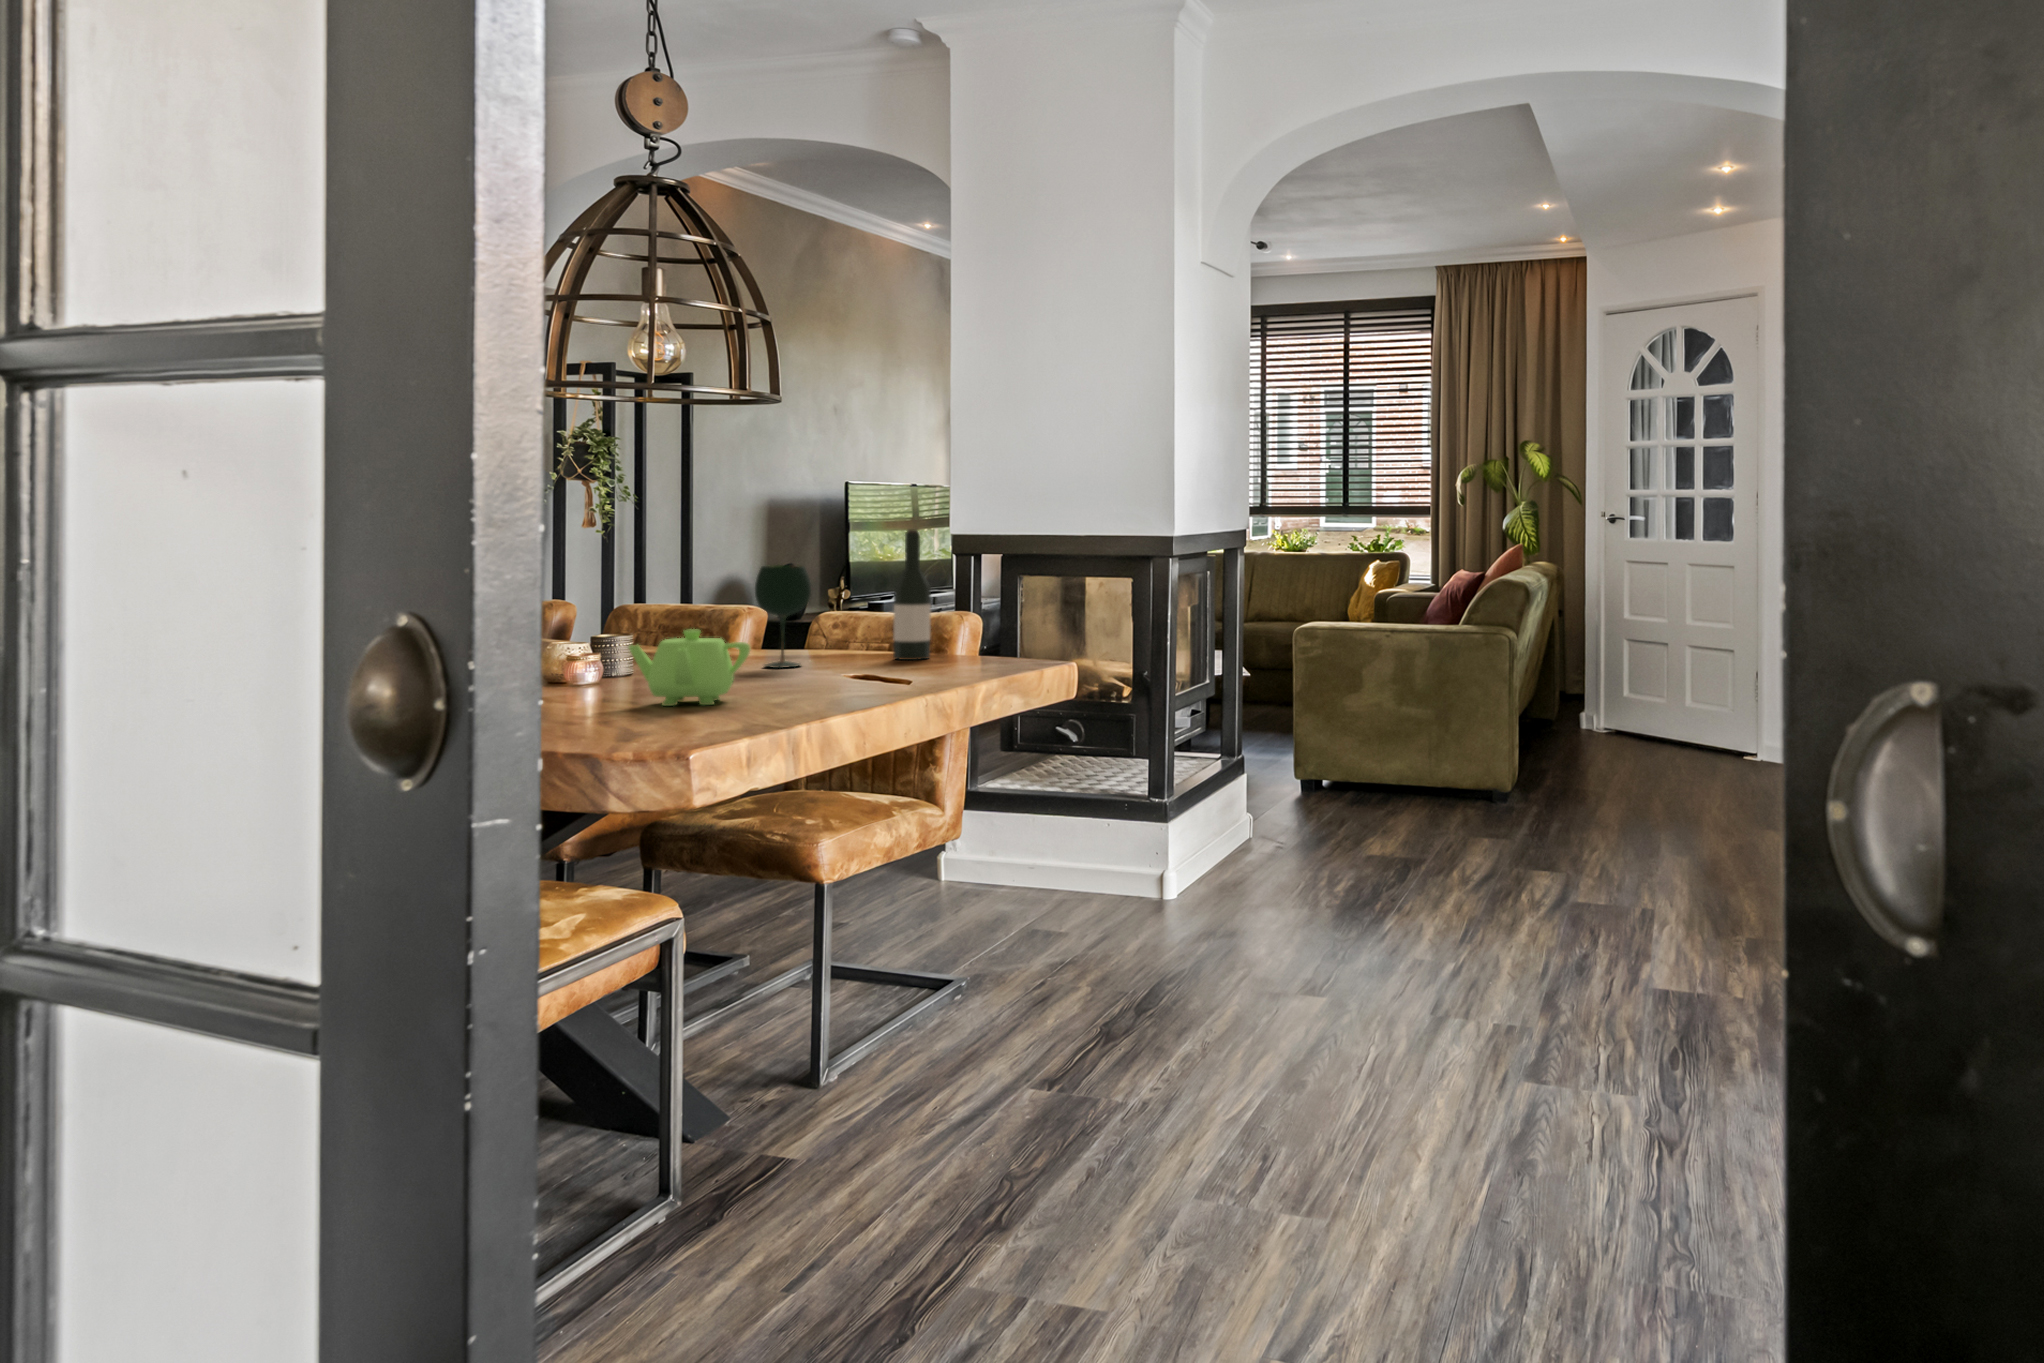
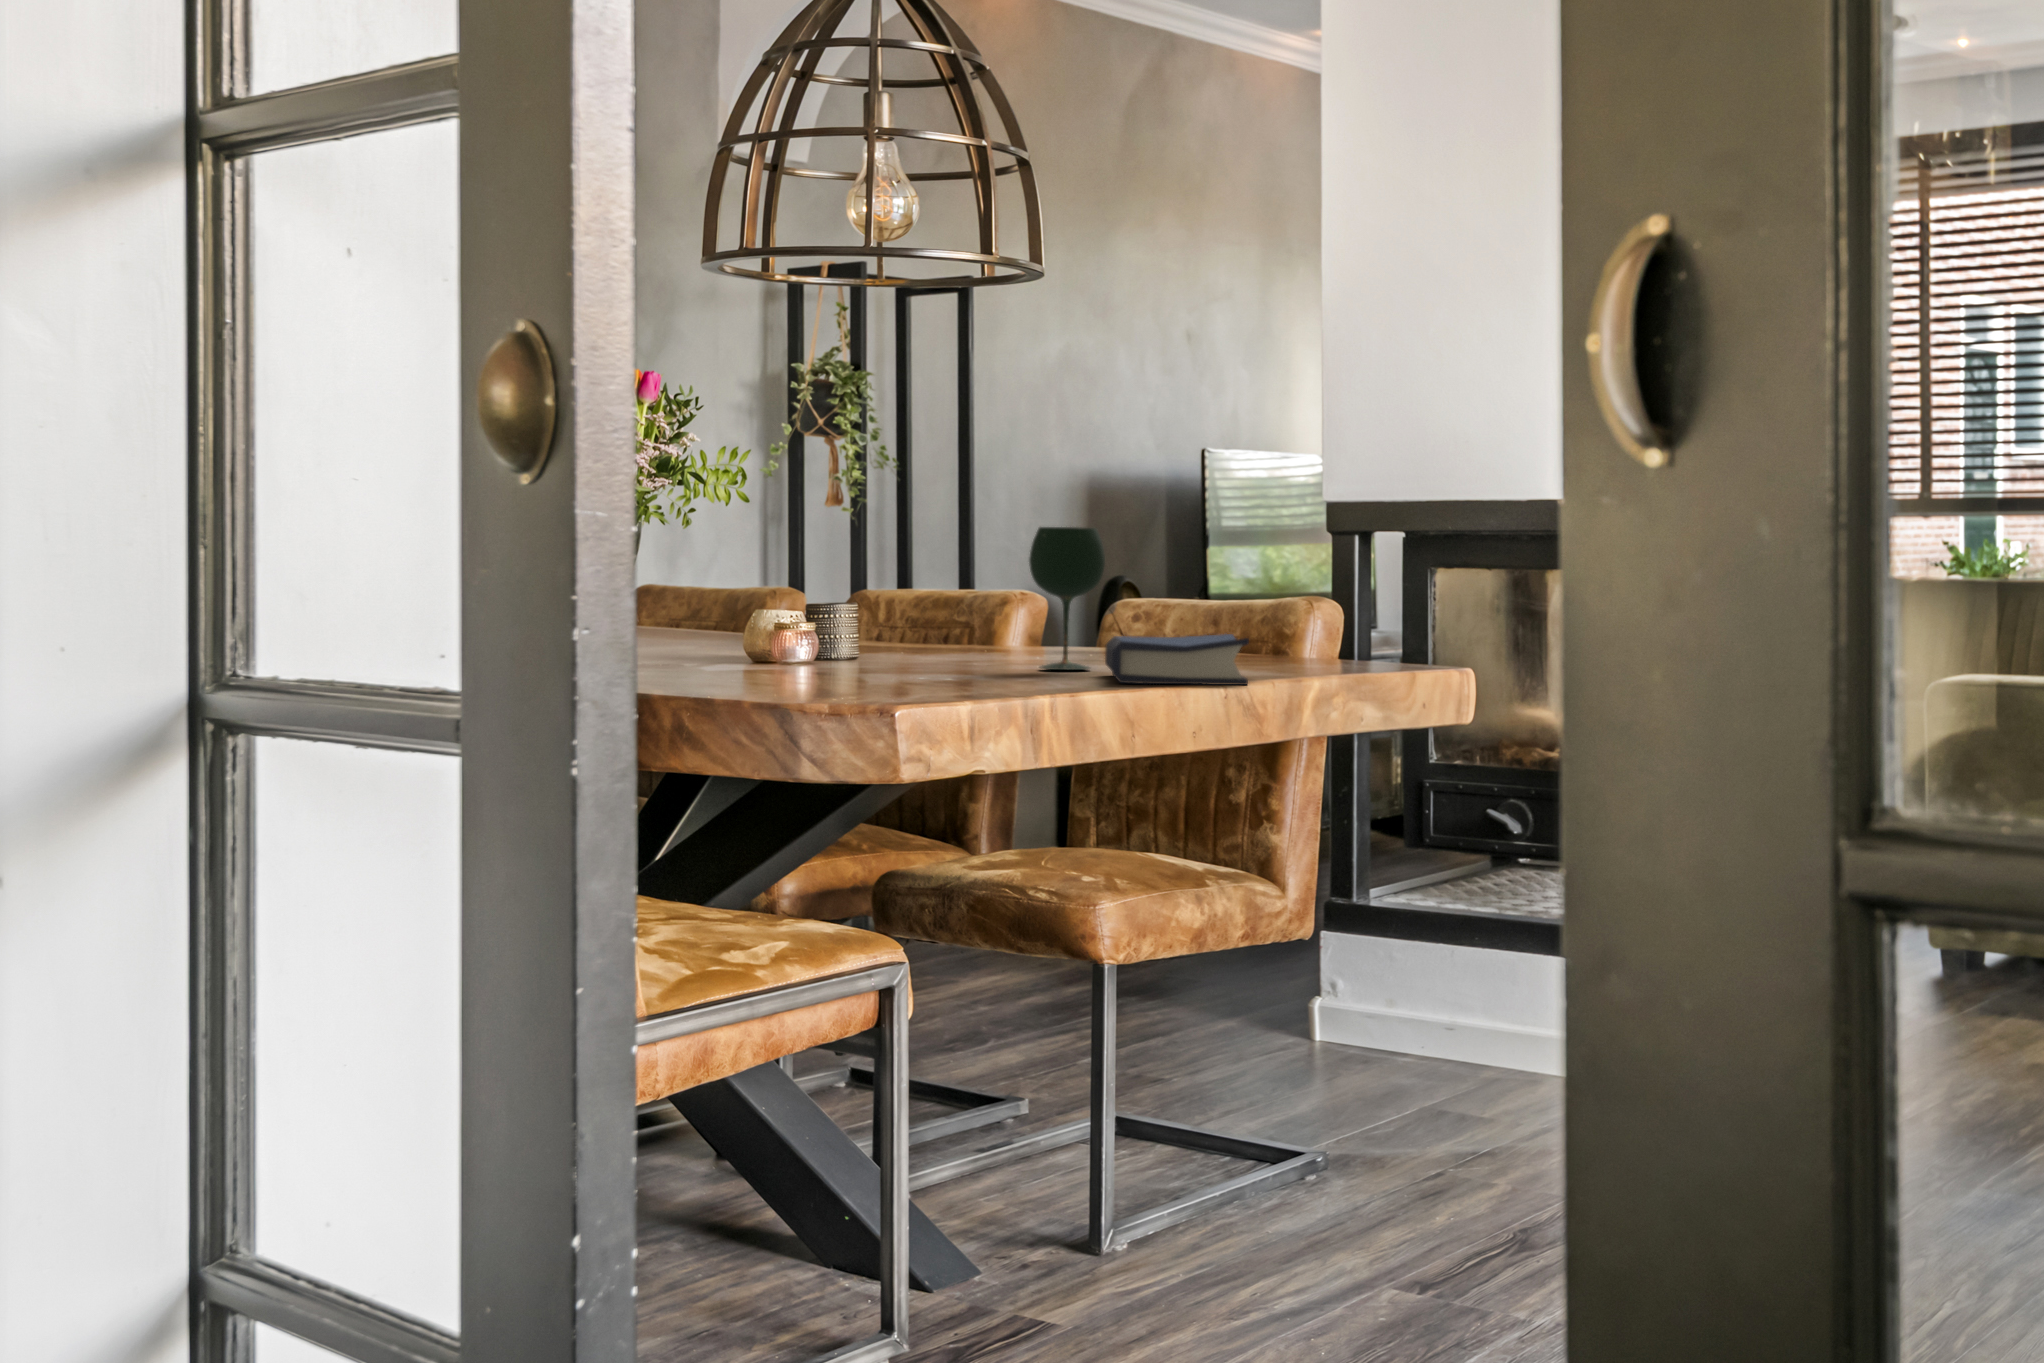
wine bottle: present [893,529,931,660] -> none [1219,479,1273,669]
teapot: present [629,630,750,706] -> none [857,595,1013,697]
hardback book: none [814,639,920,681] -> present [1105,634,1249,685]

